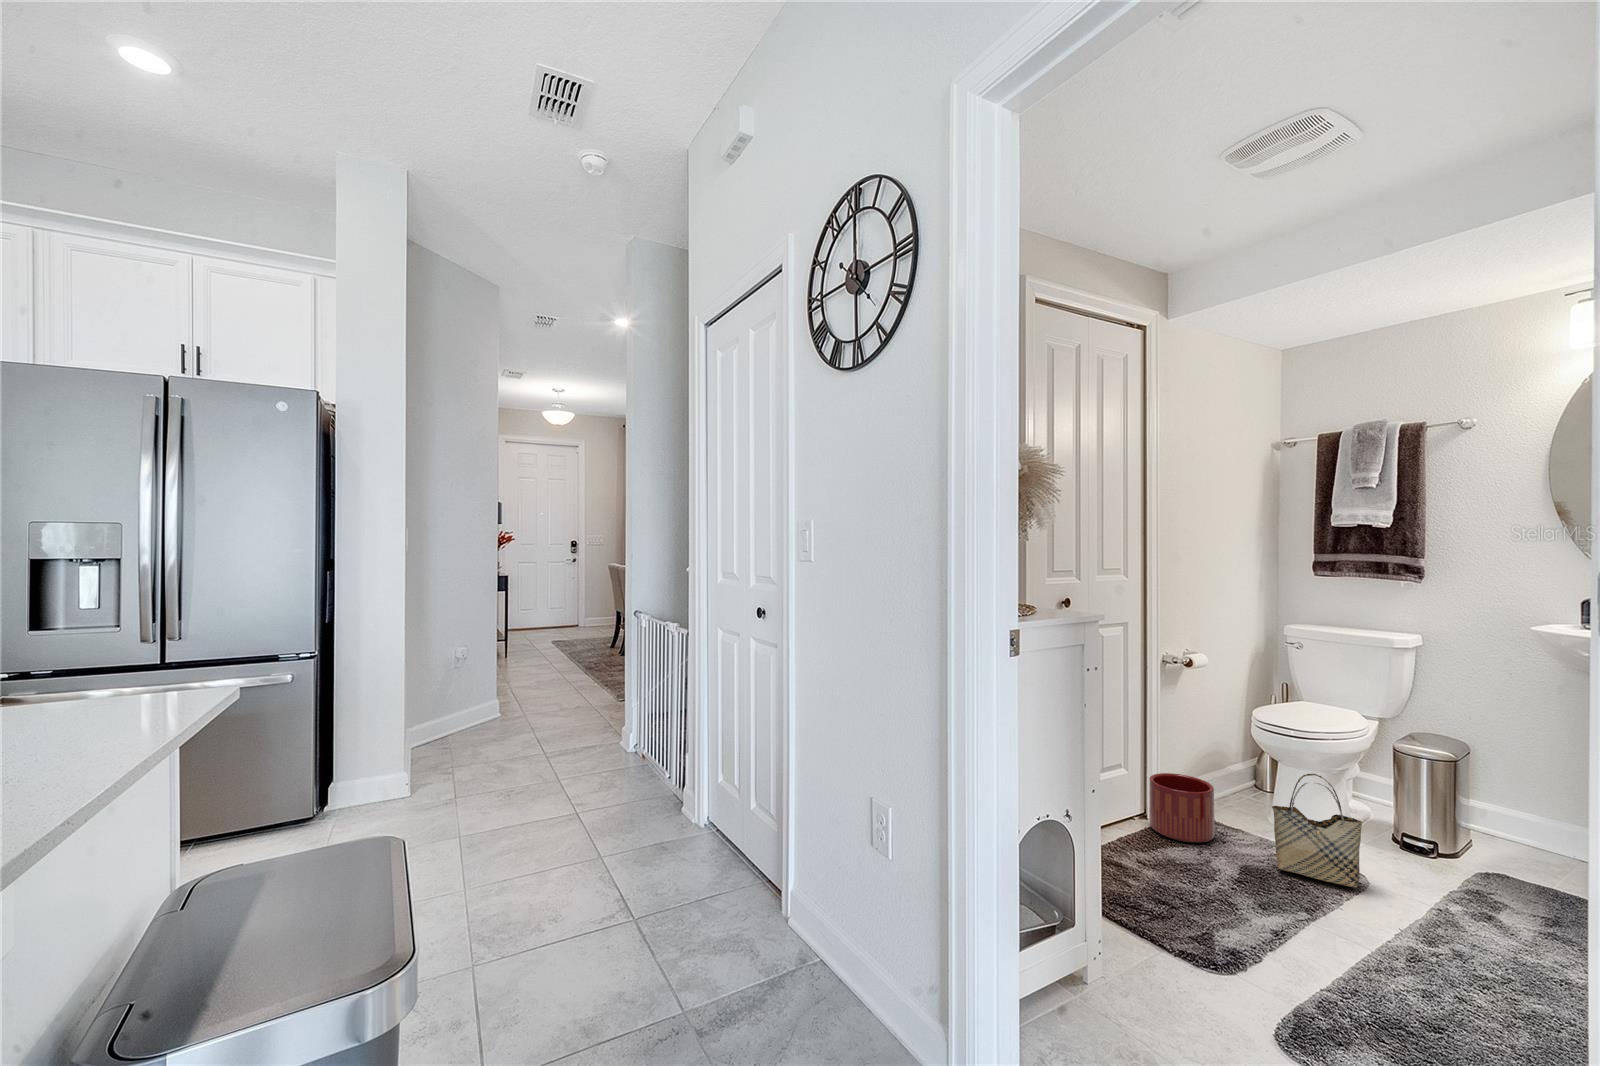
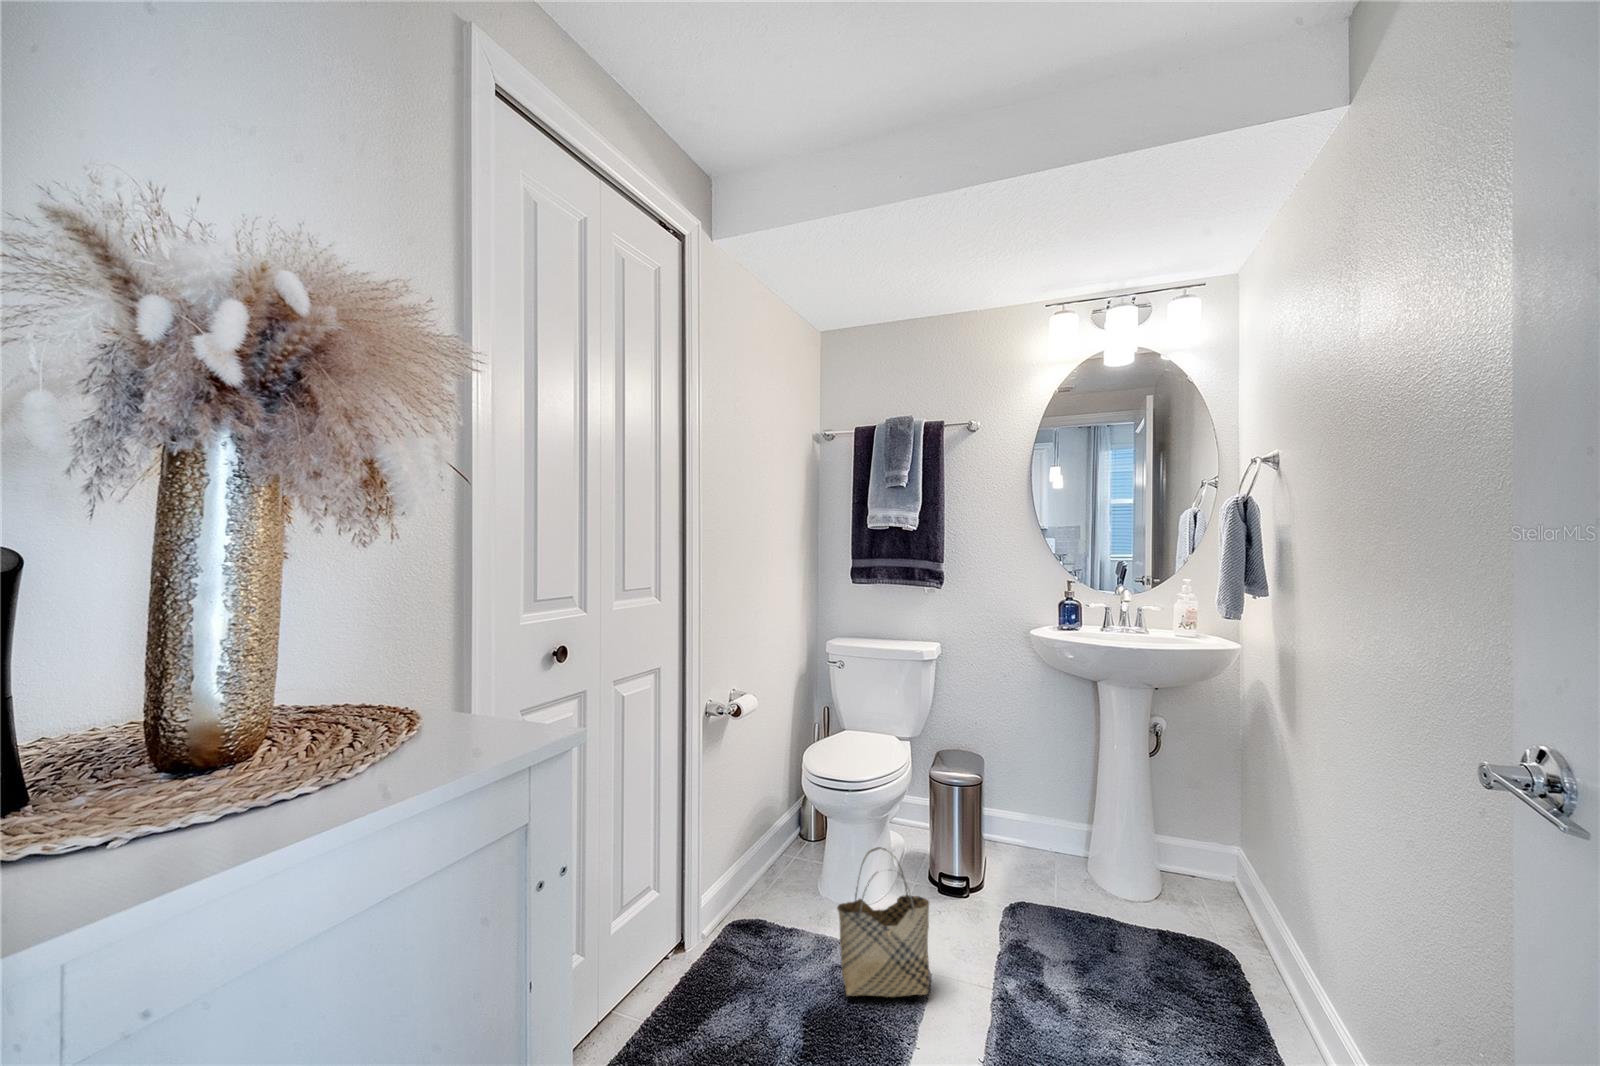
planter: present [1150,773,1215,843] -> none [688,872,768,985]

